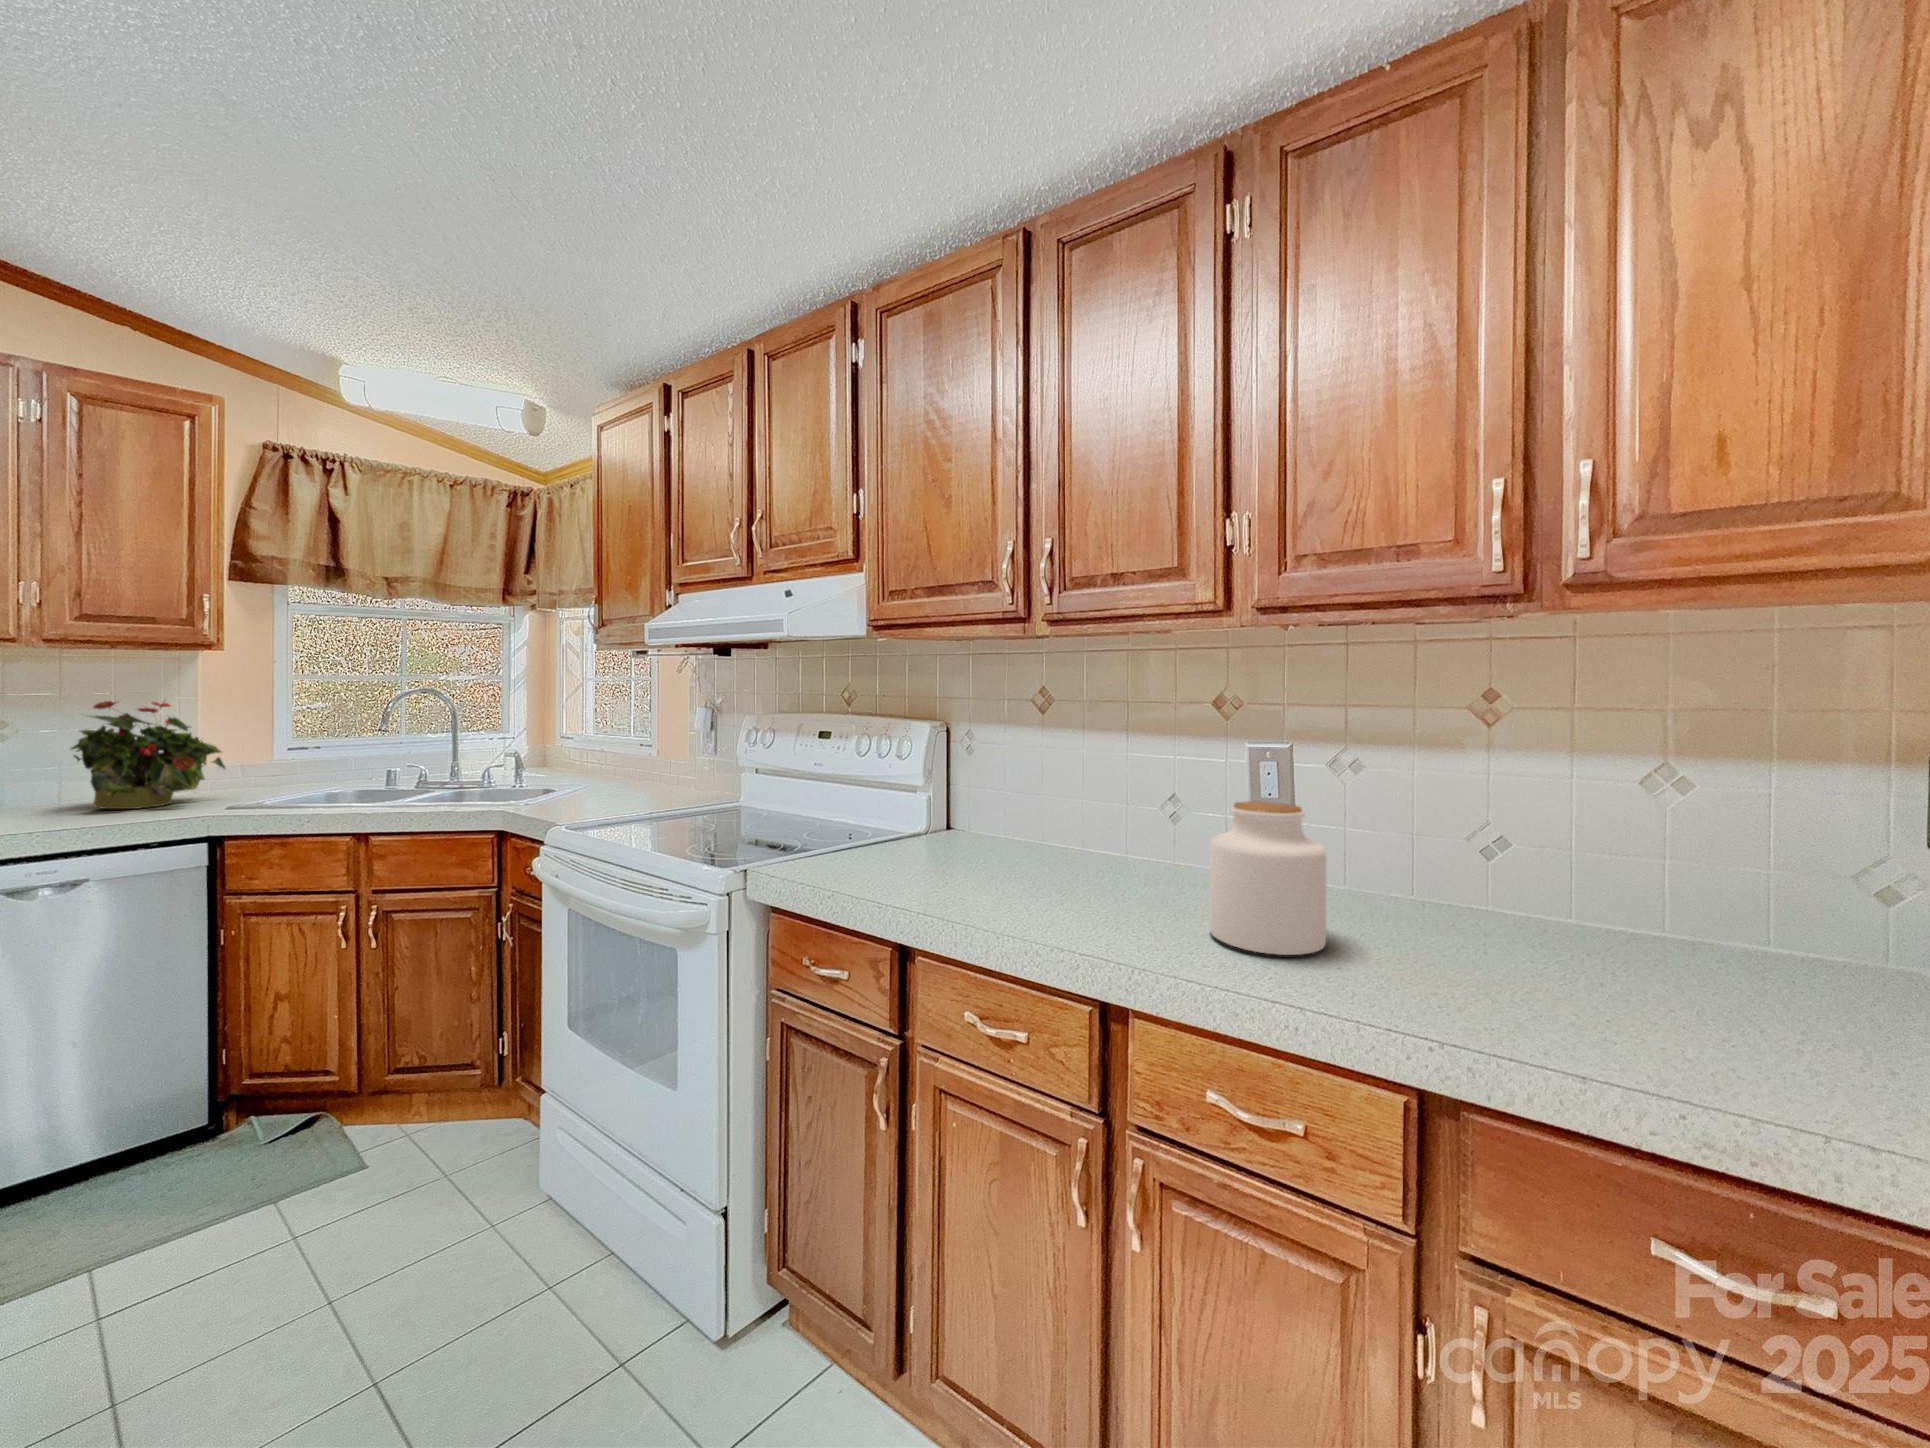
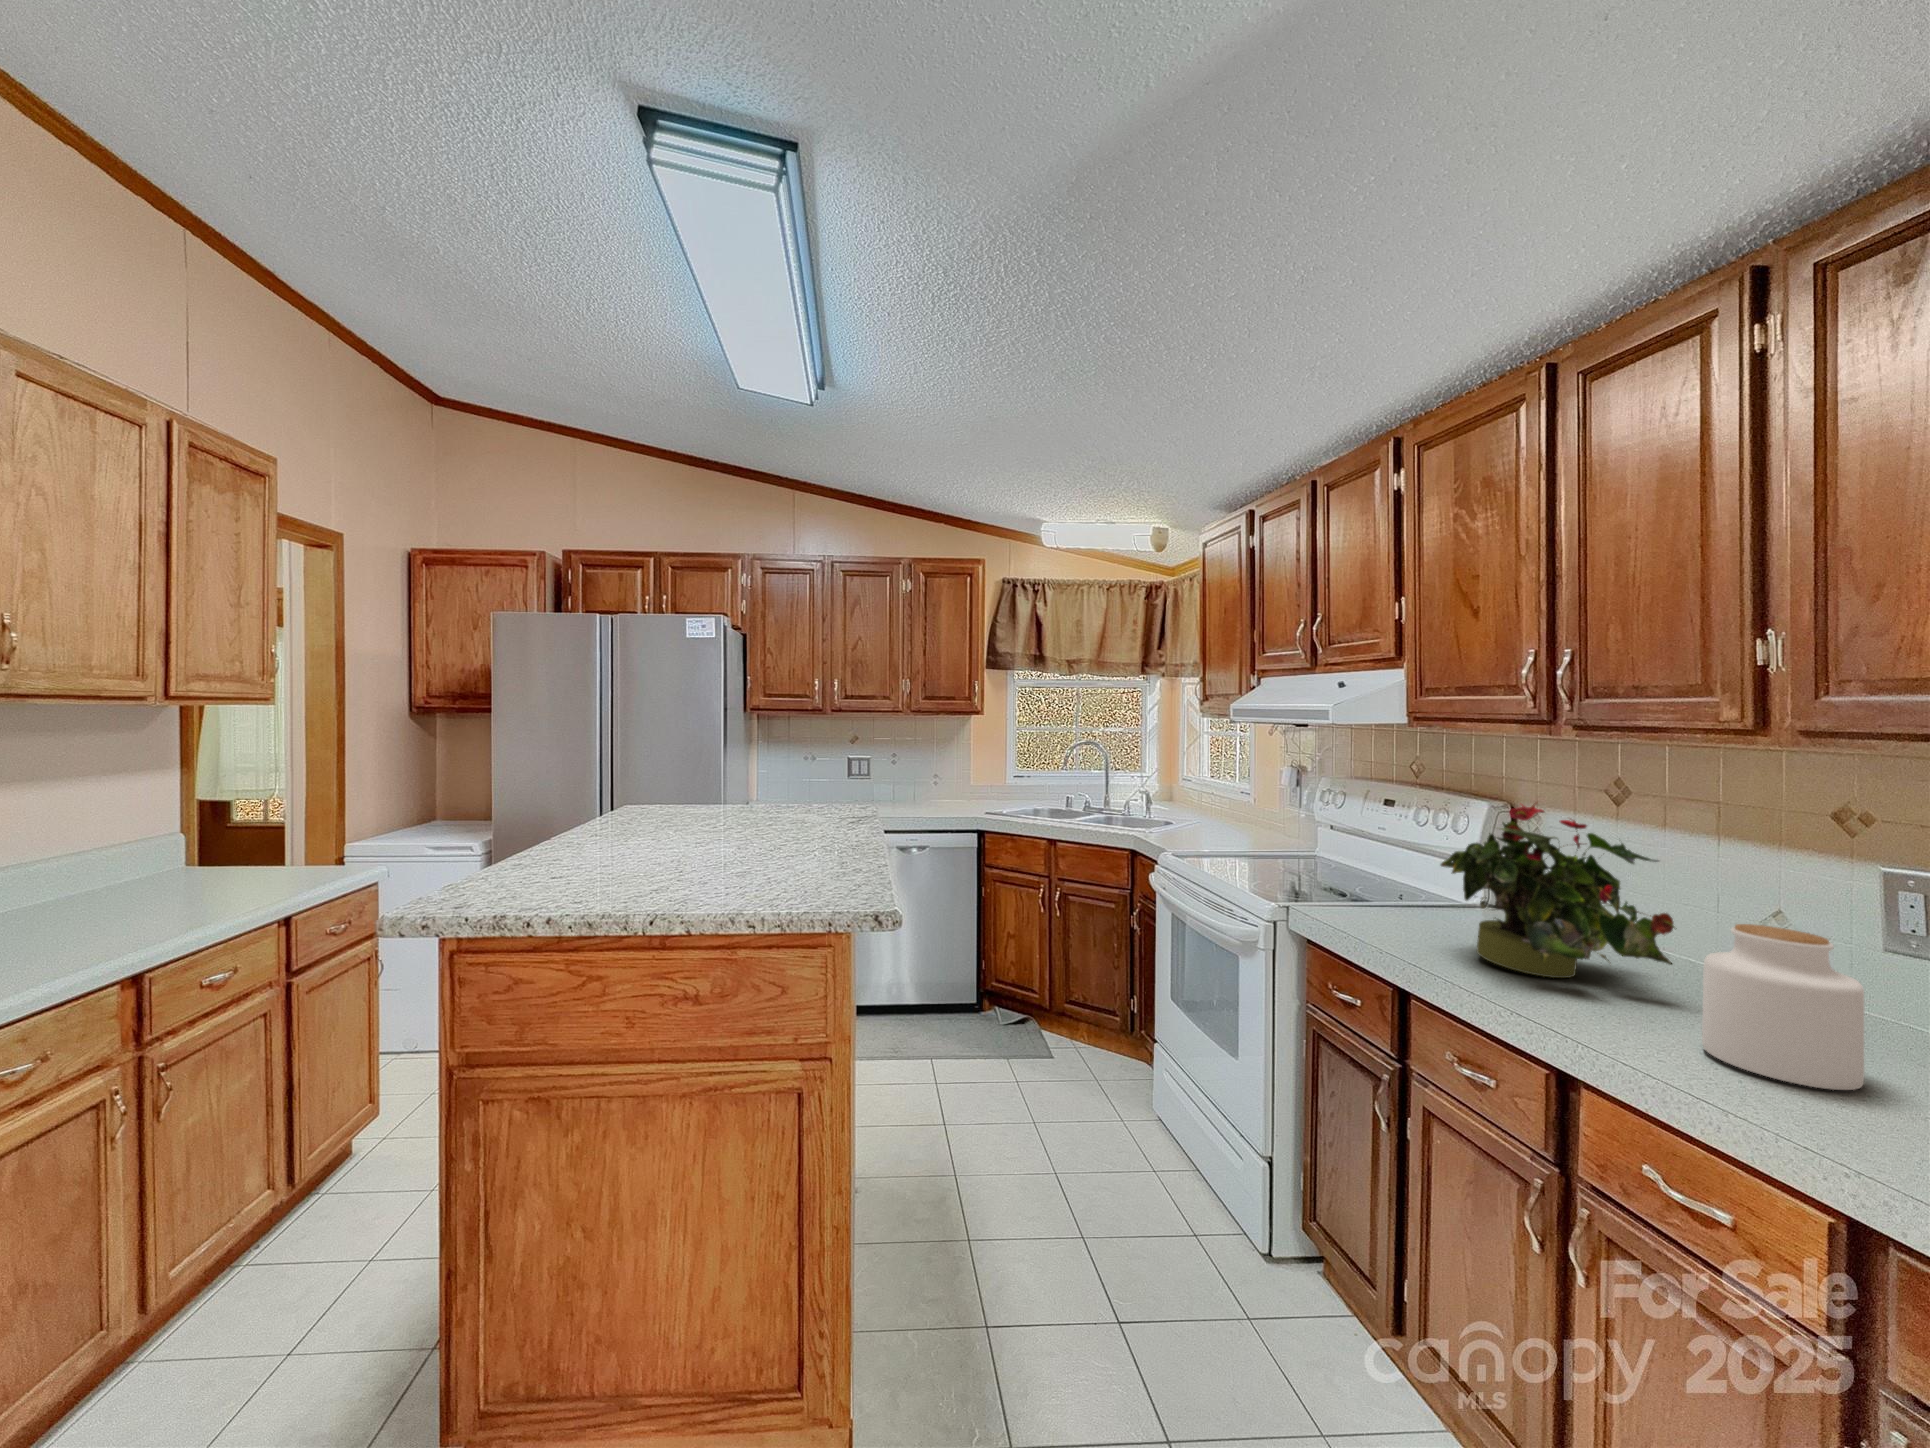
potted plant: present [71,701,225,809] -> present [1441,803,1675,978]

